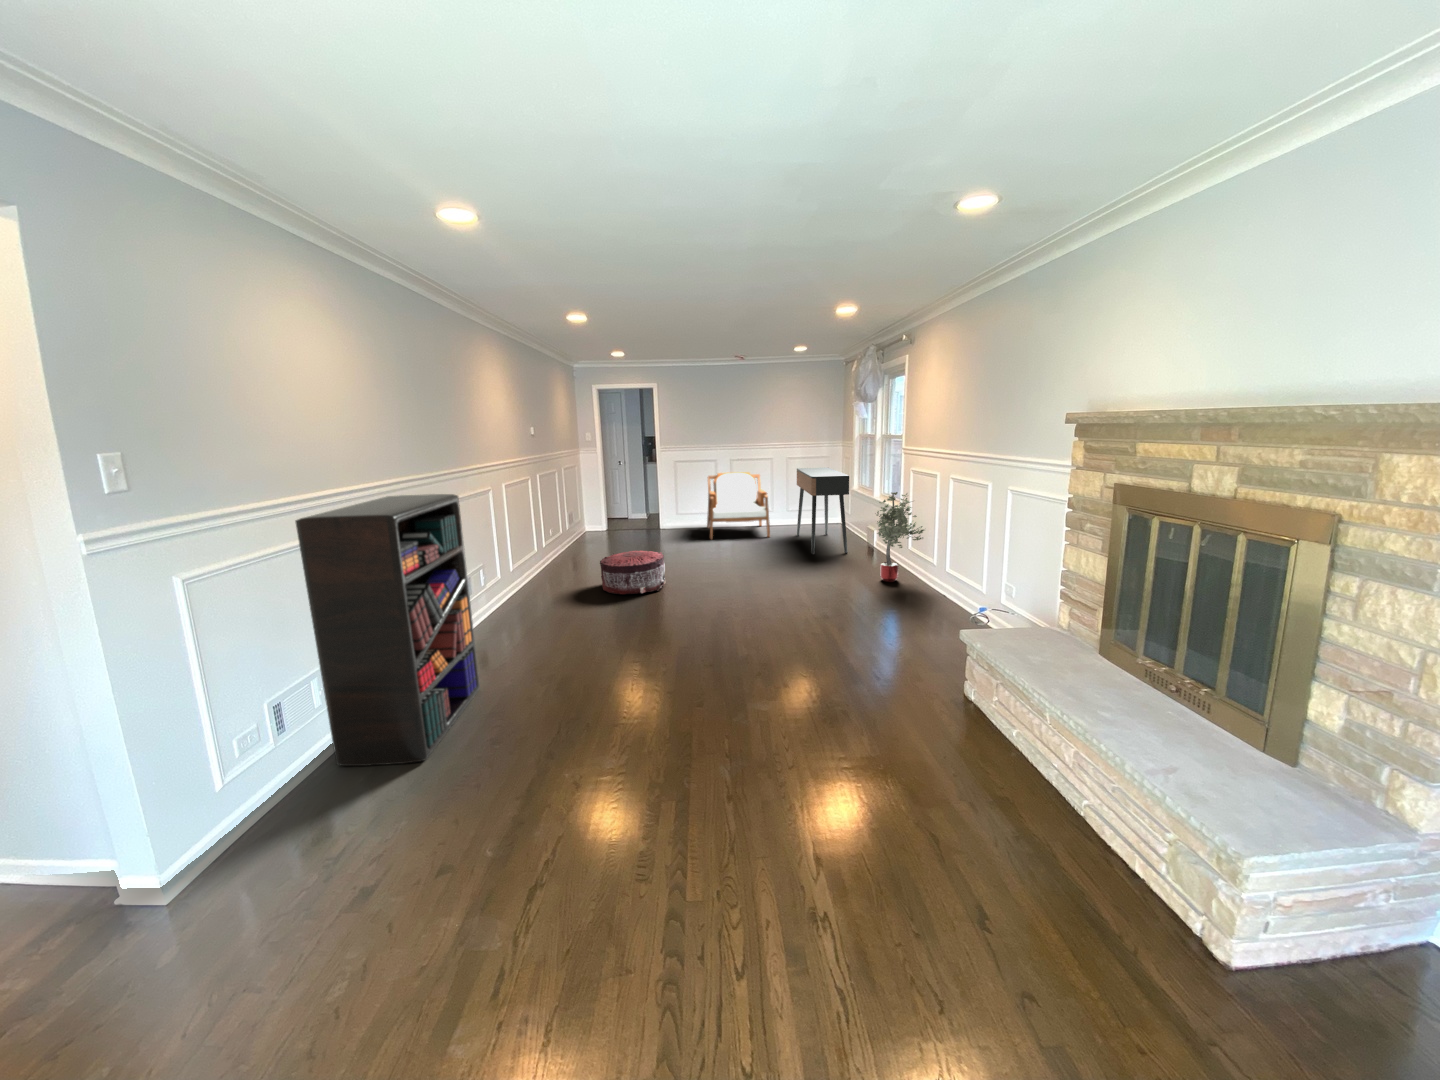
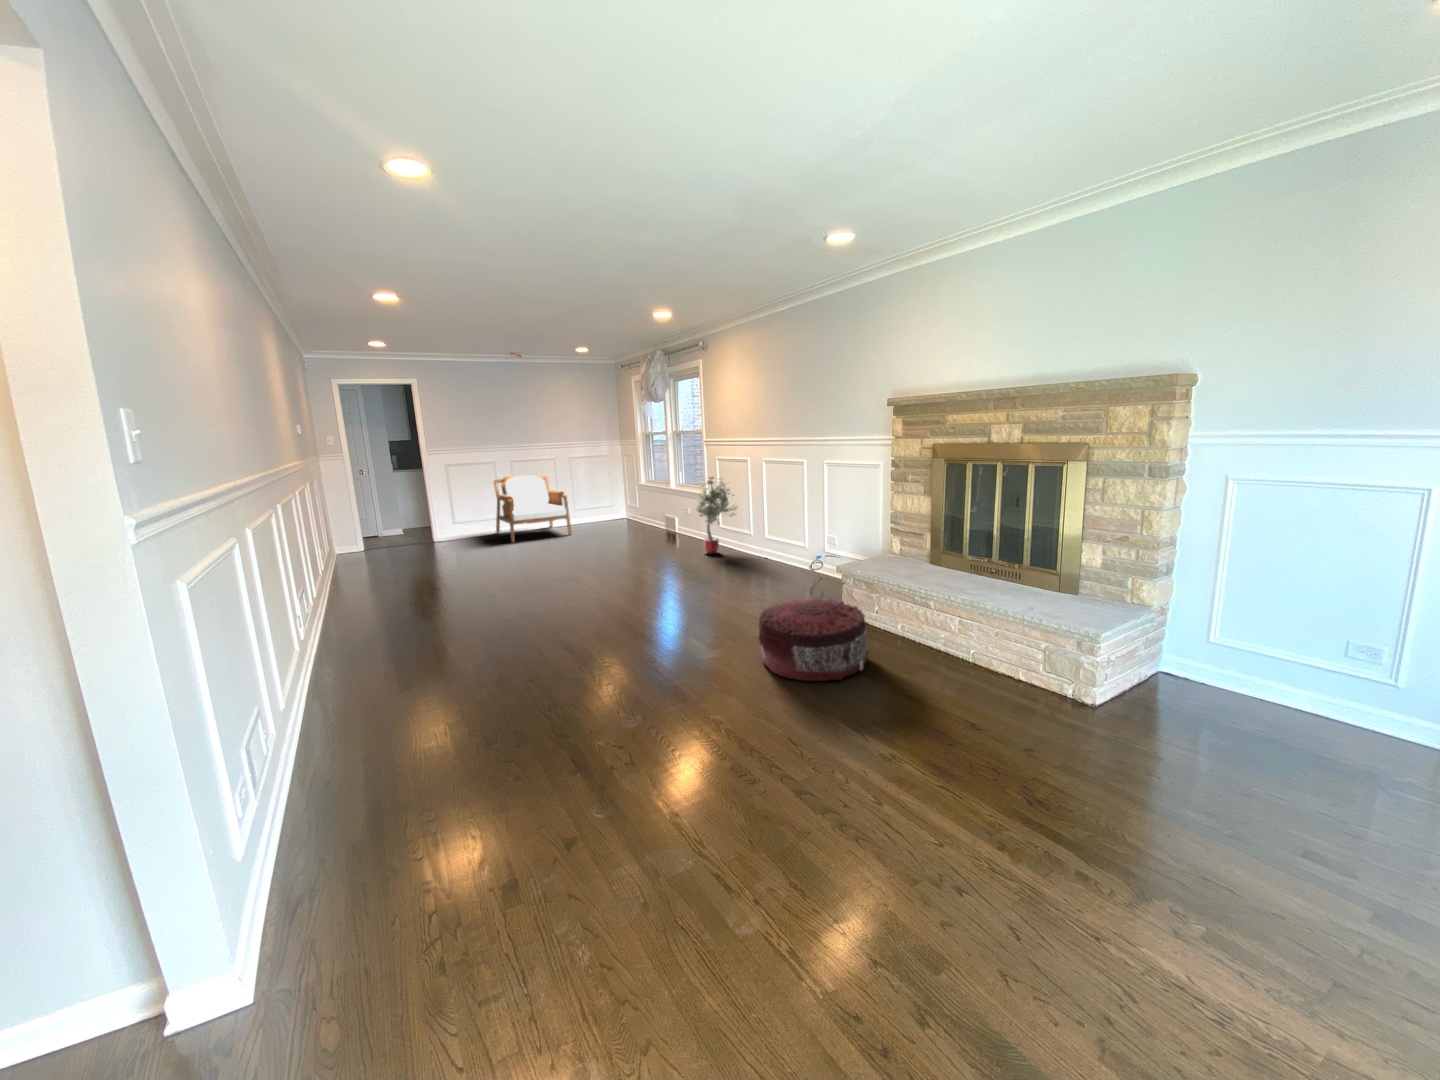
console table: present [797,468,849,554] -> none [591,465,657,543]
bookshelf: present [295,494,480,766] -> none [227,480,419,820]
pouf: present [600,550,665,594] -> present [759,599,868,681]

